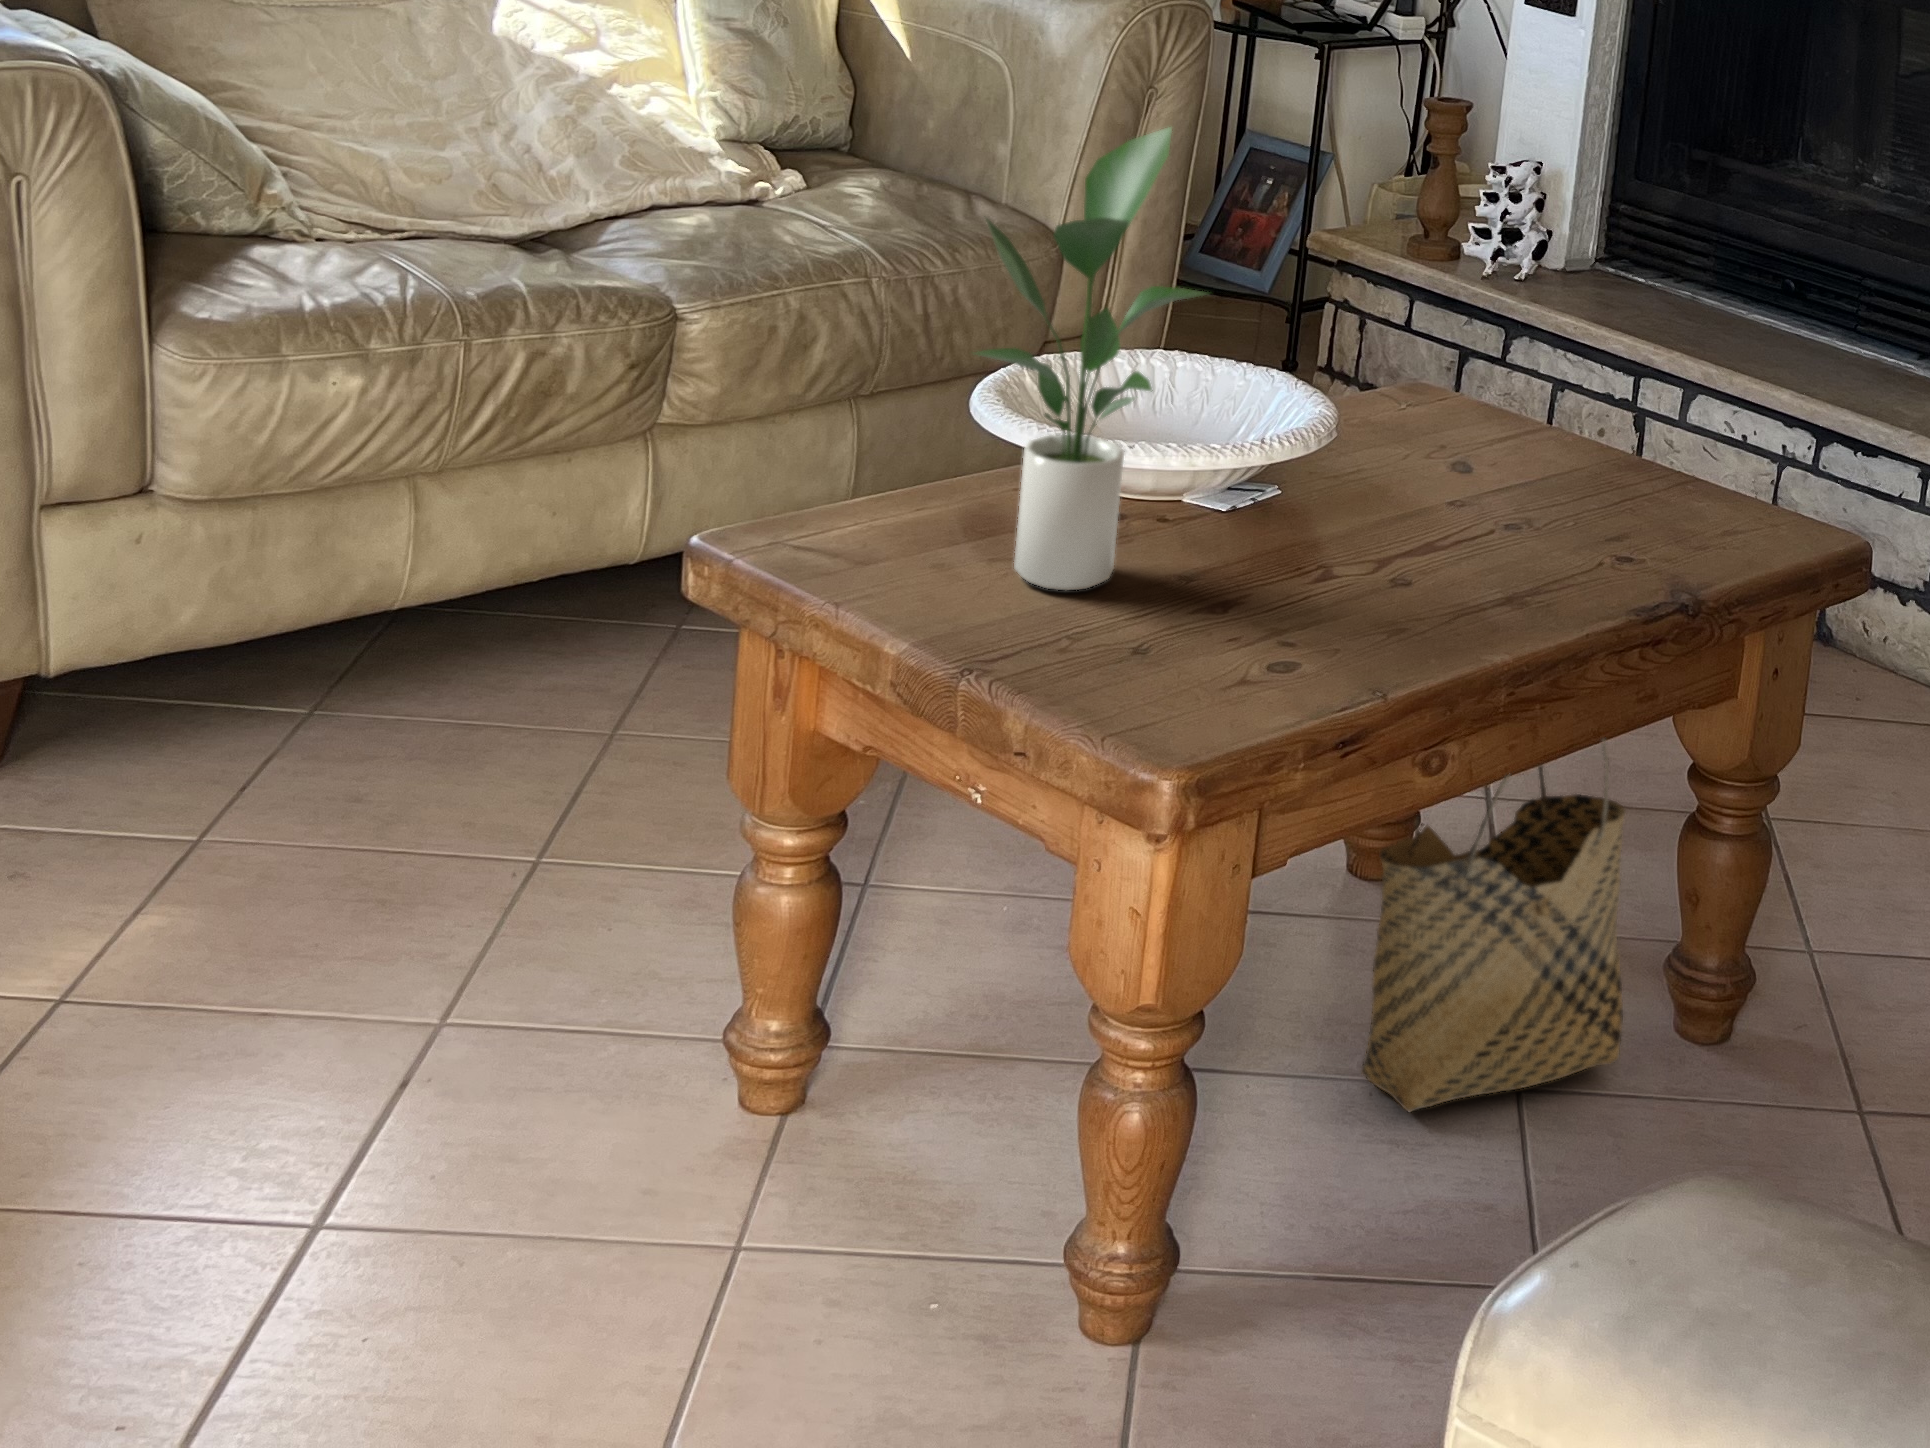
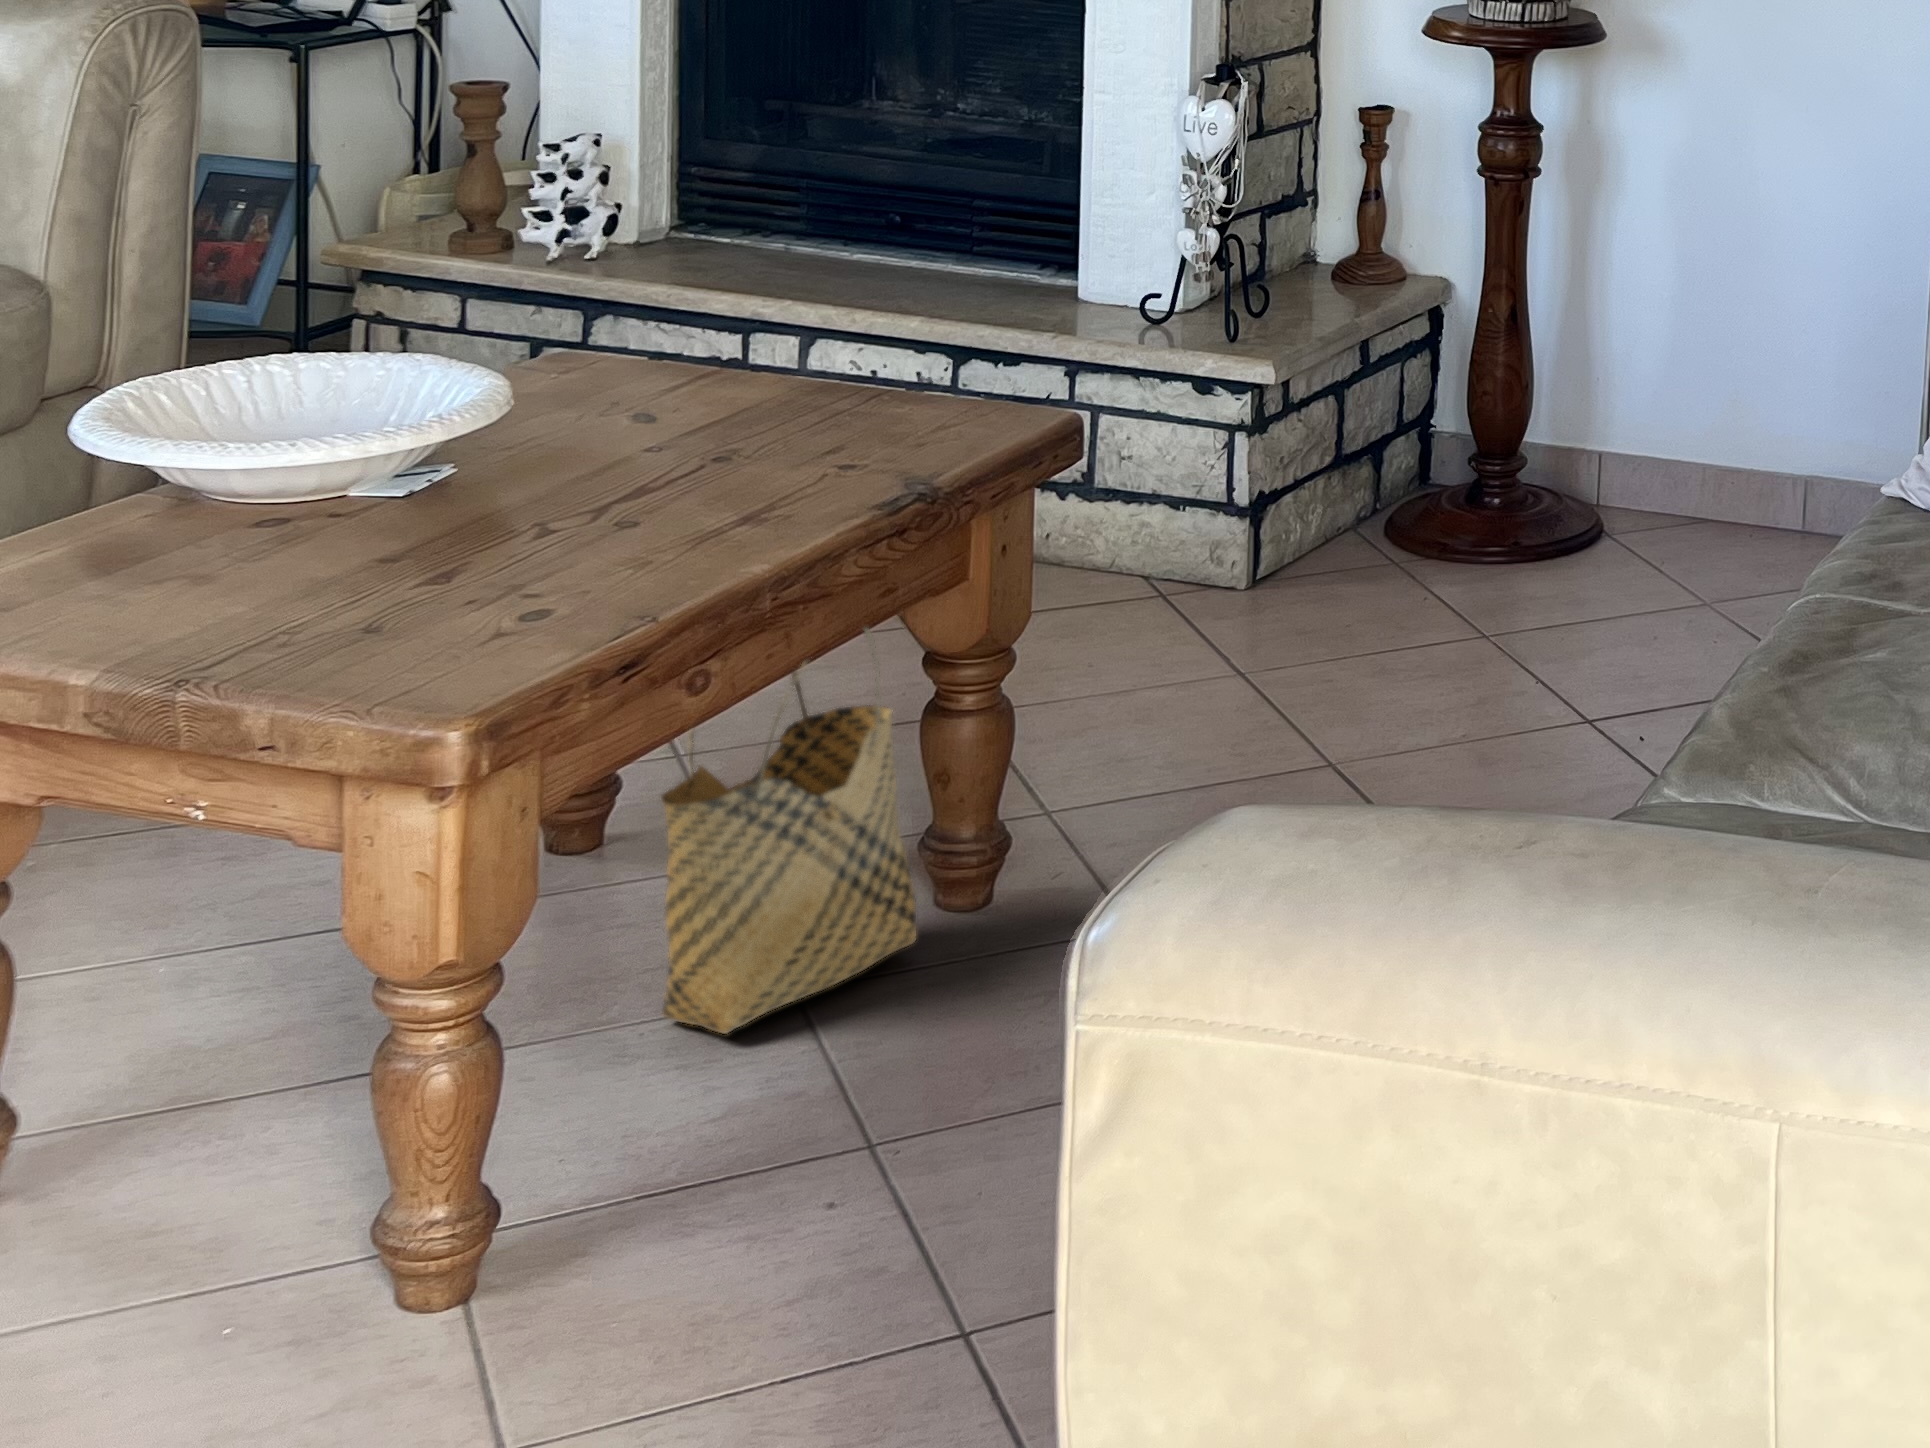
potted plant: present [975,127,1207,590] -> none [161,126,432,606]

